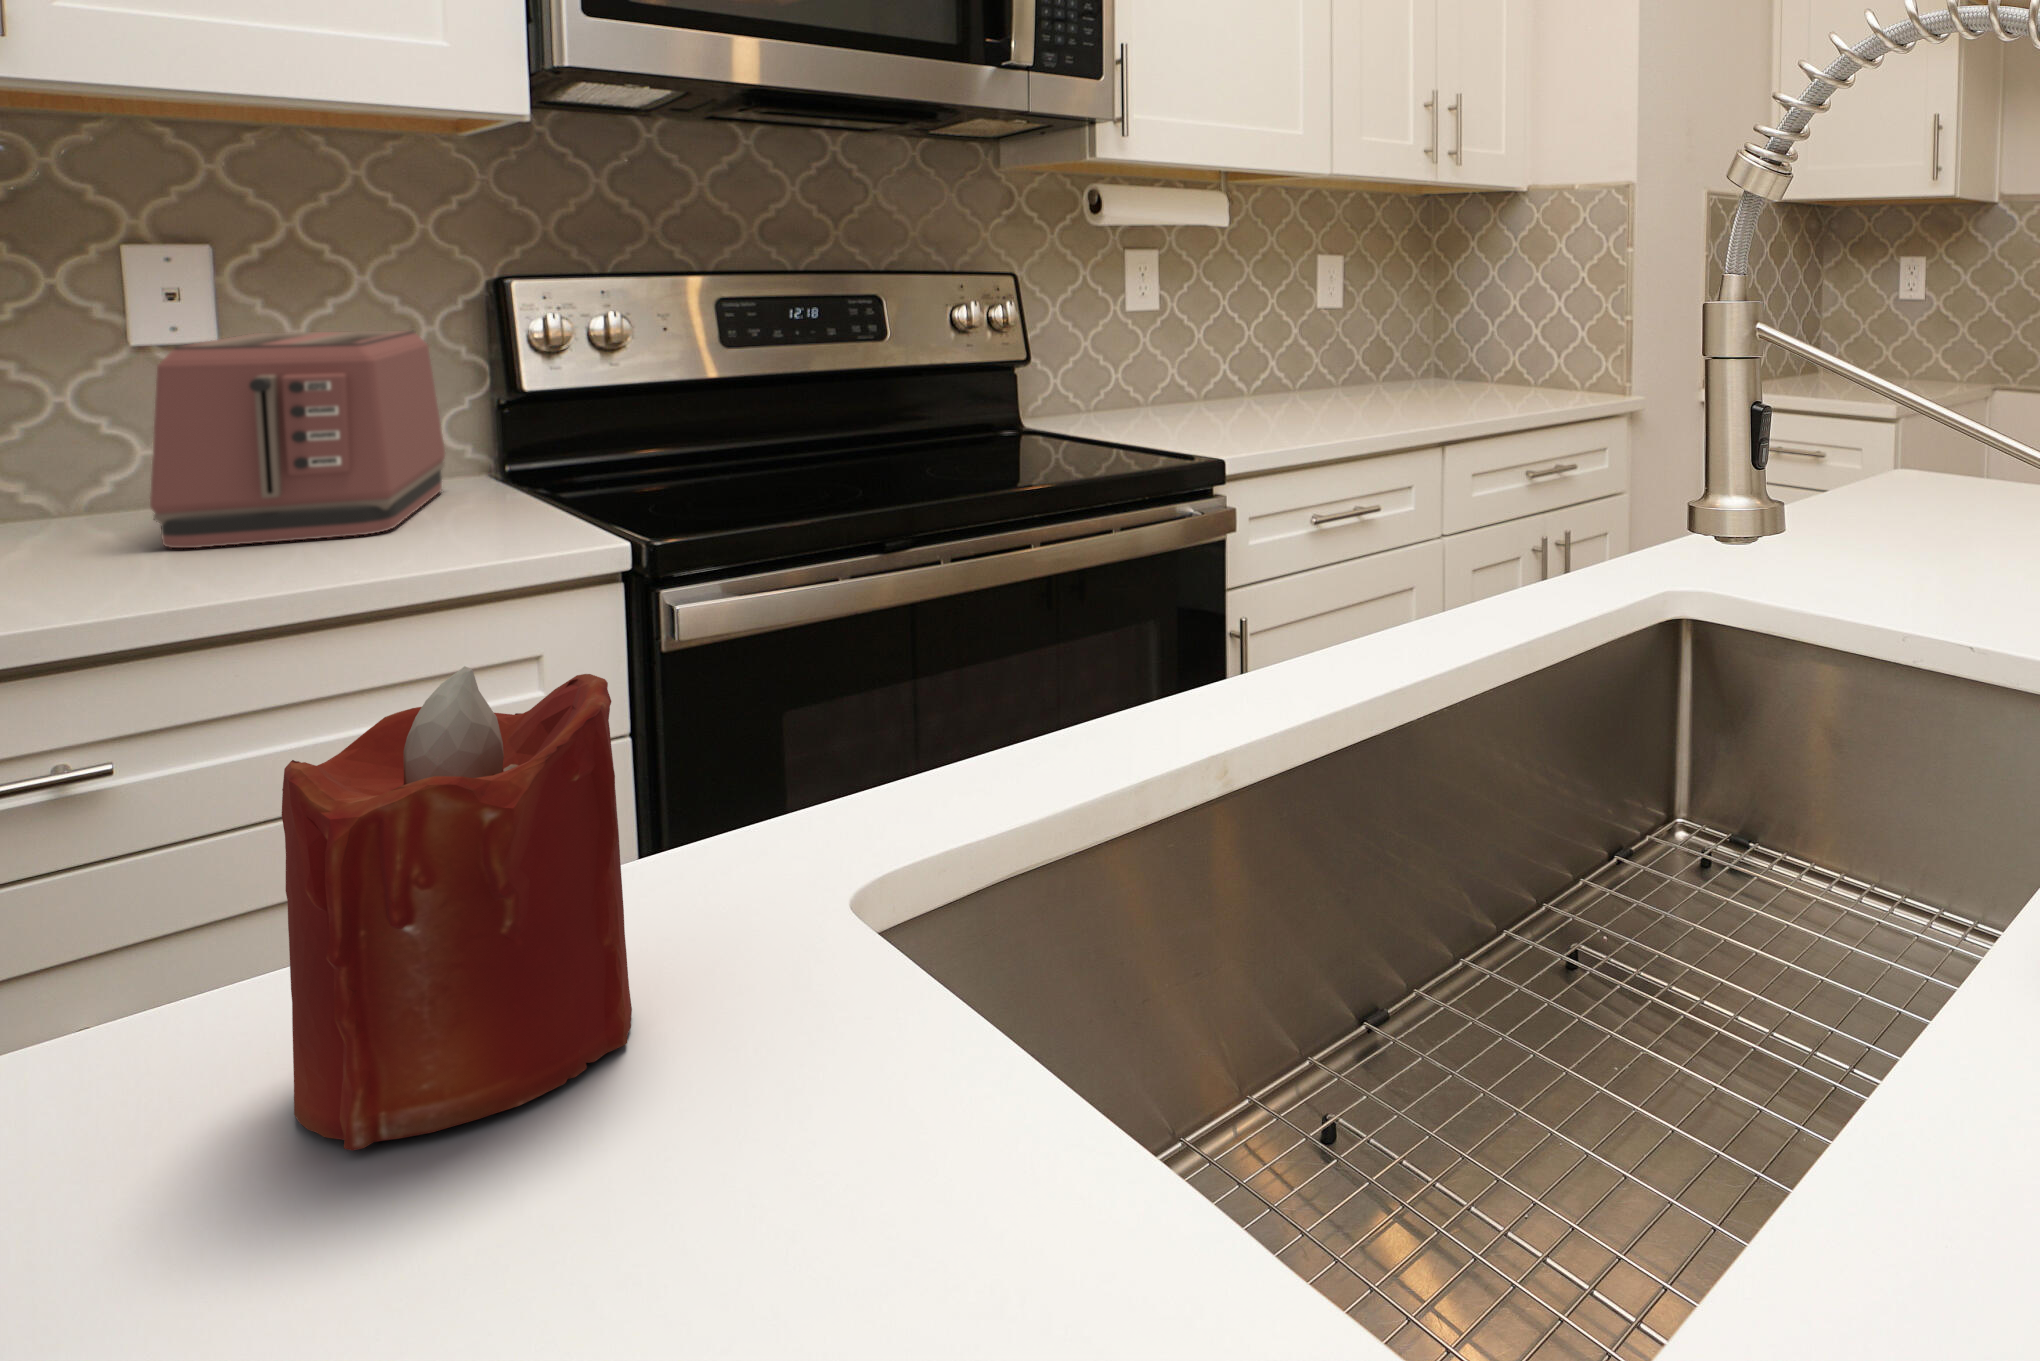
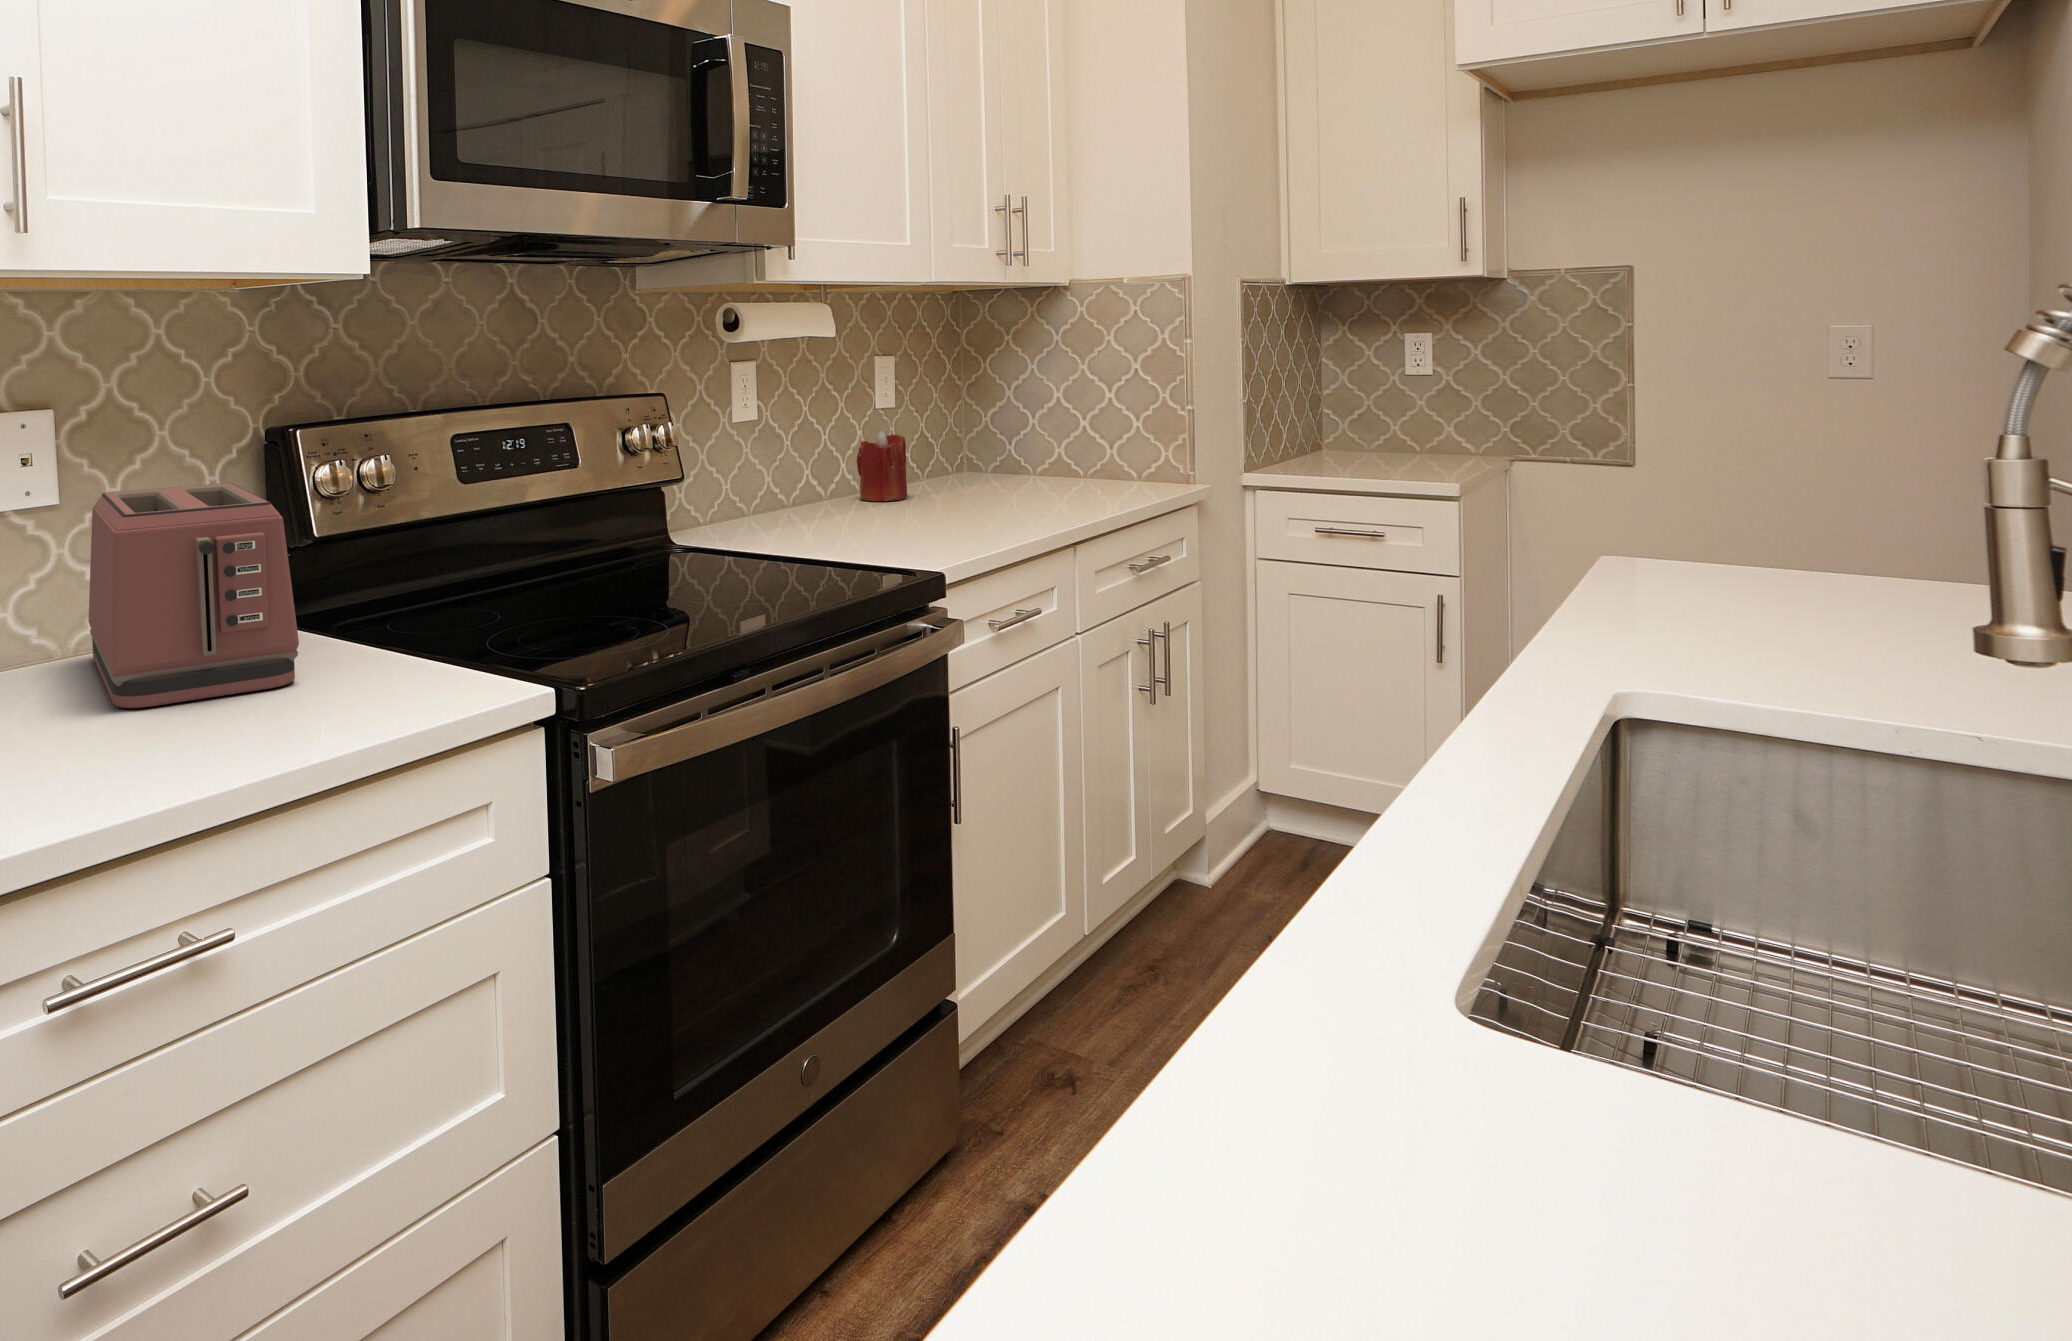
candle: present [282,666,632,1150] -> present [857,431,907,501]

